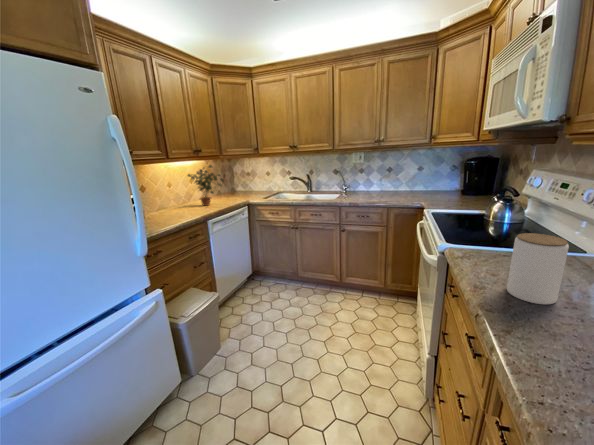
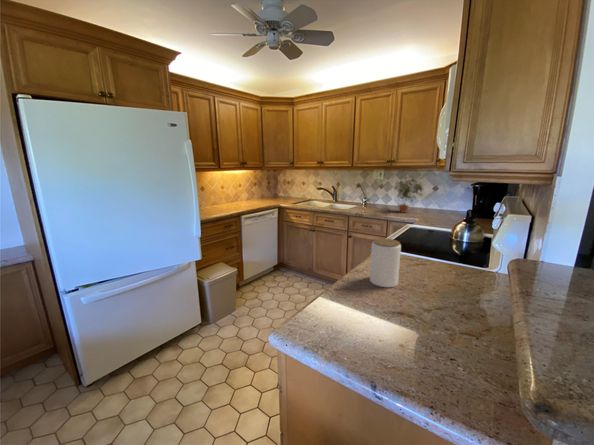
potted plant: present [188,165,223,206] -> present [395,176,423,213]

